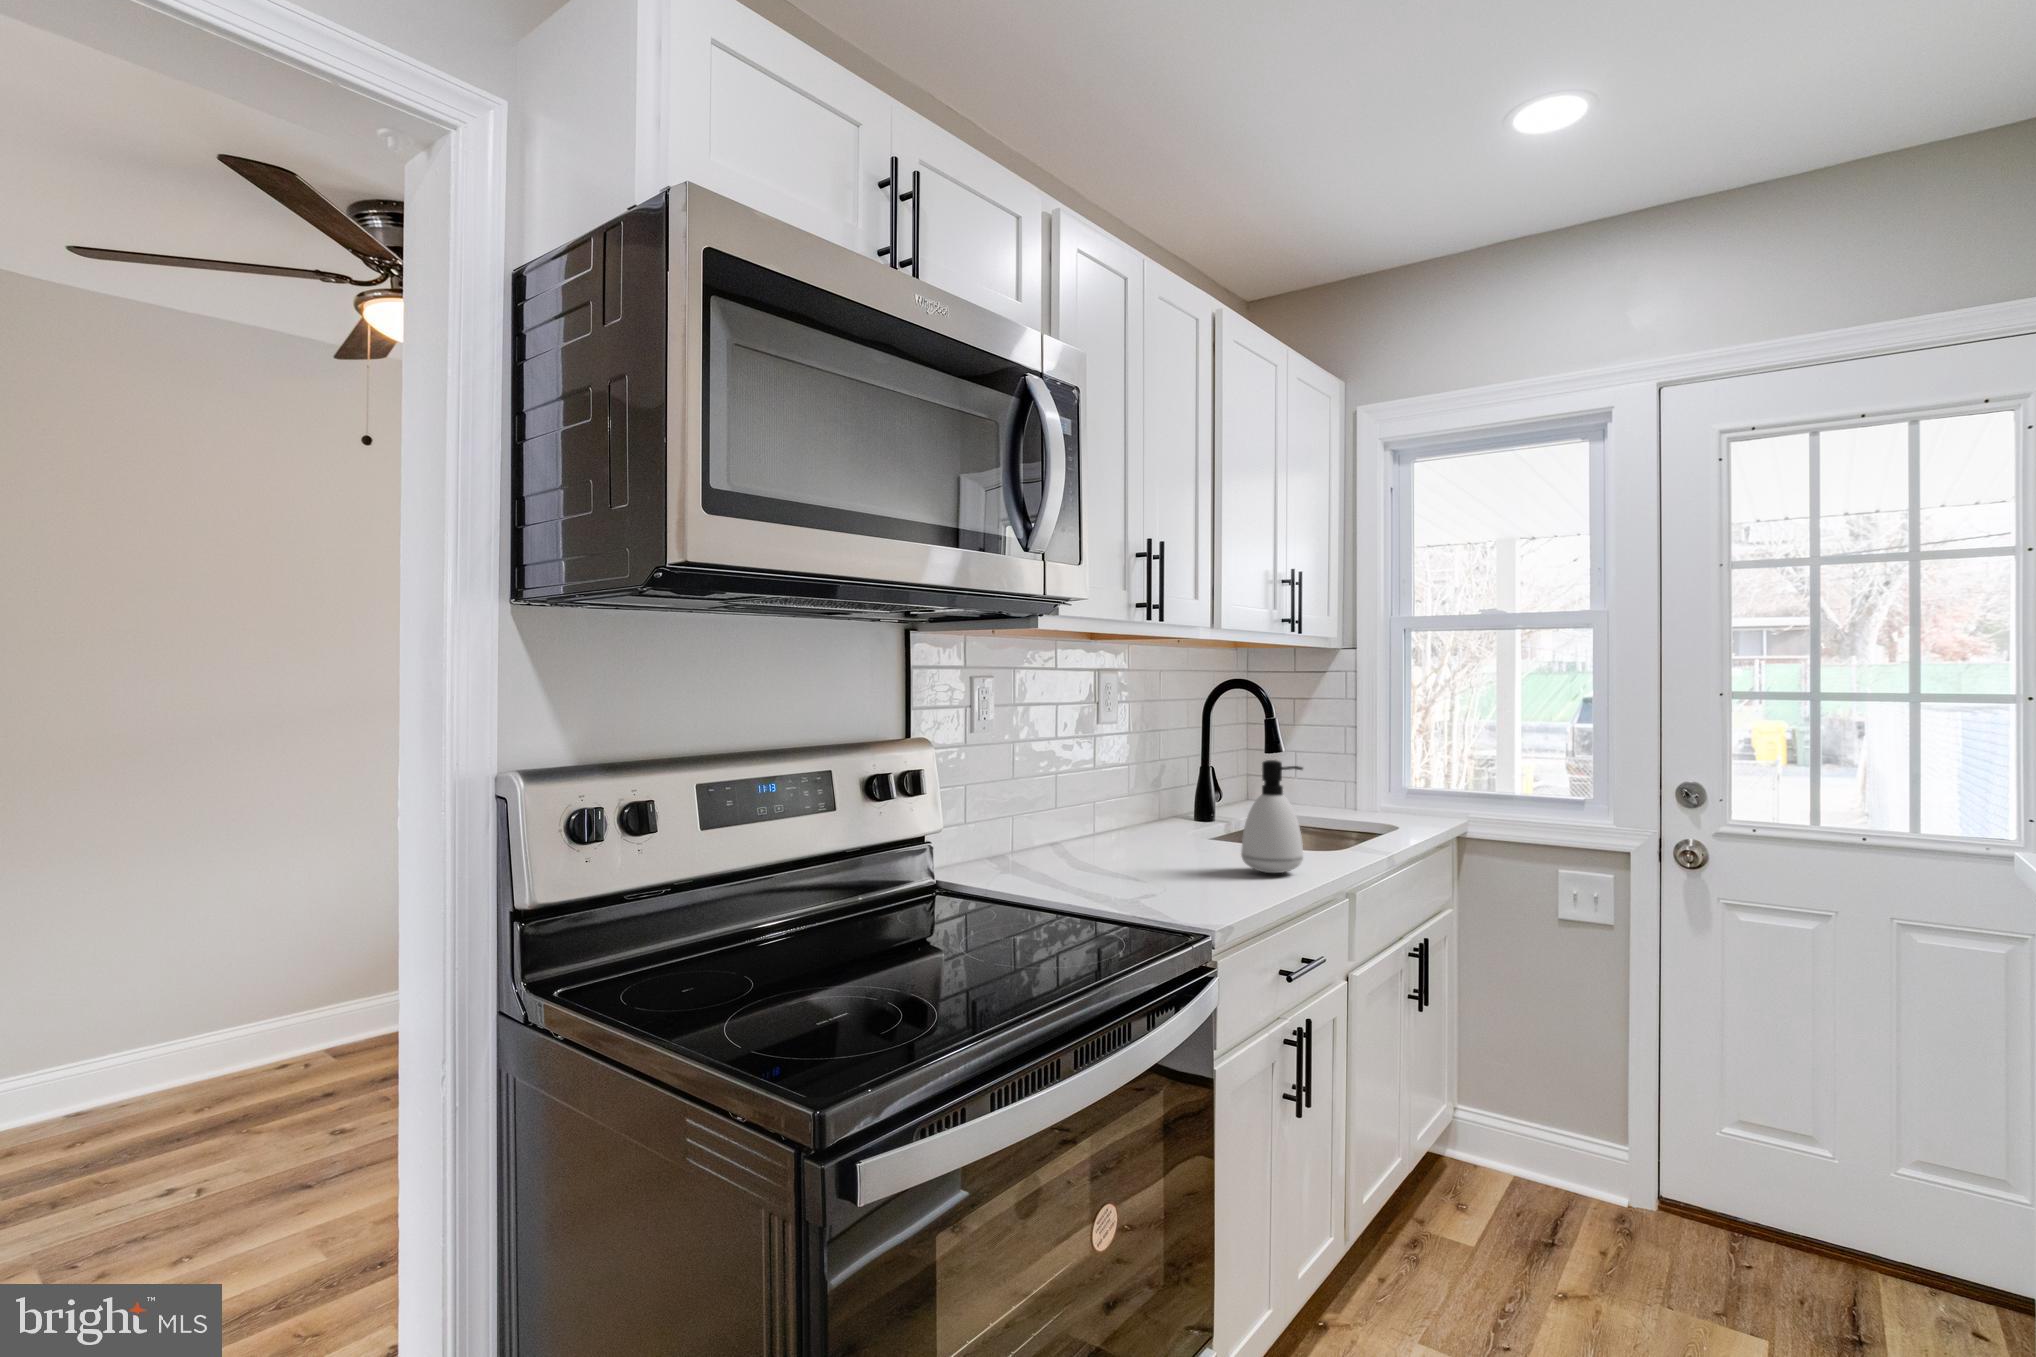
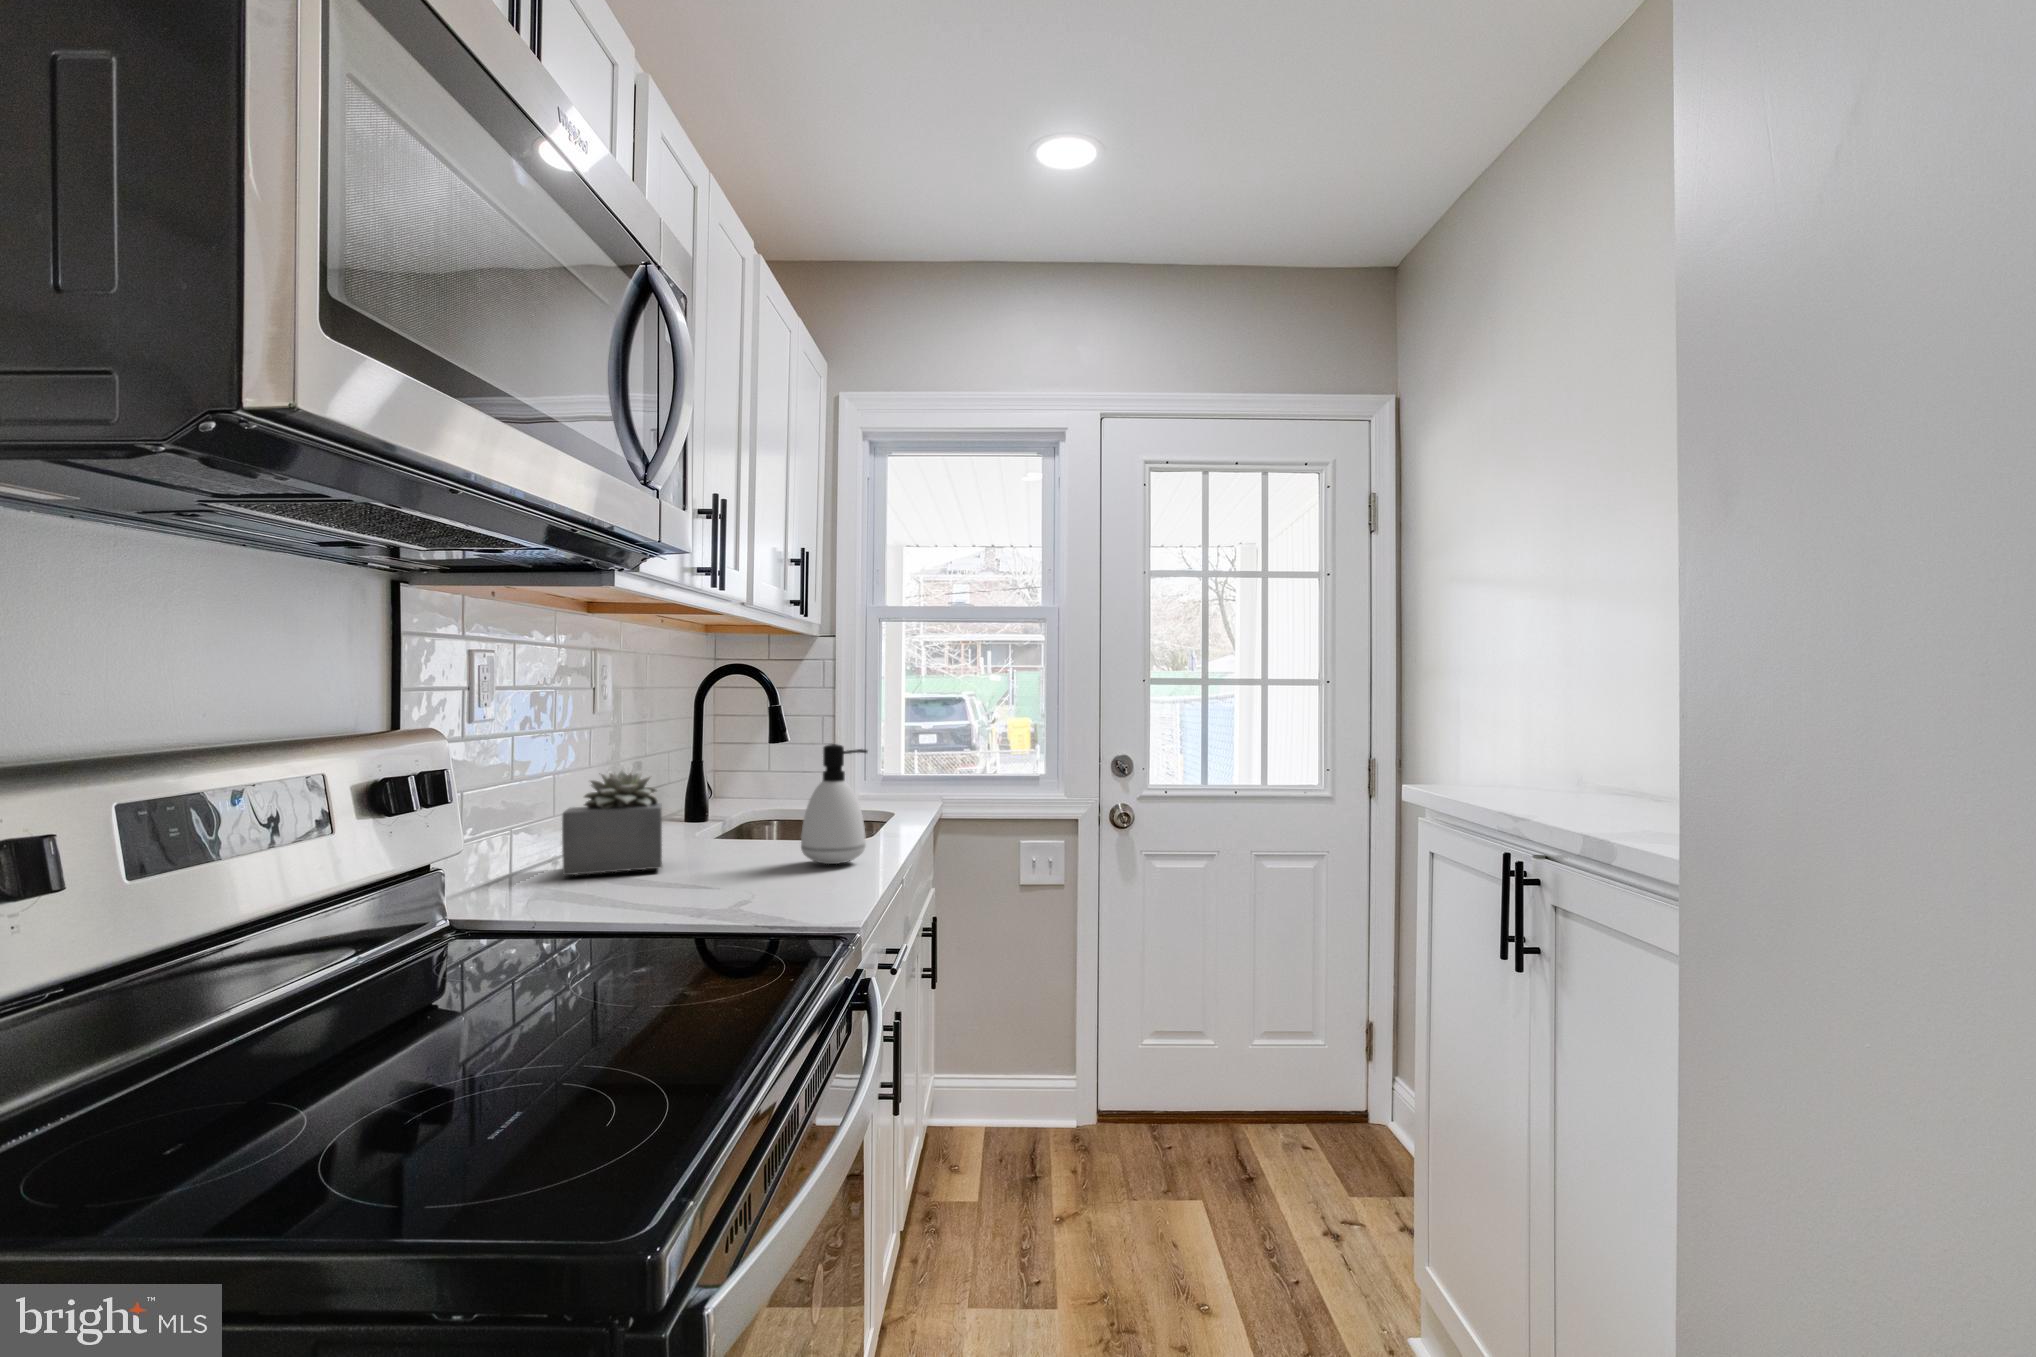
succulent plant: none [1048,773,1136,860] -> present [562,770,663,875]

